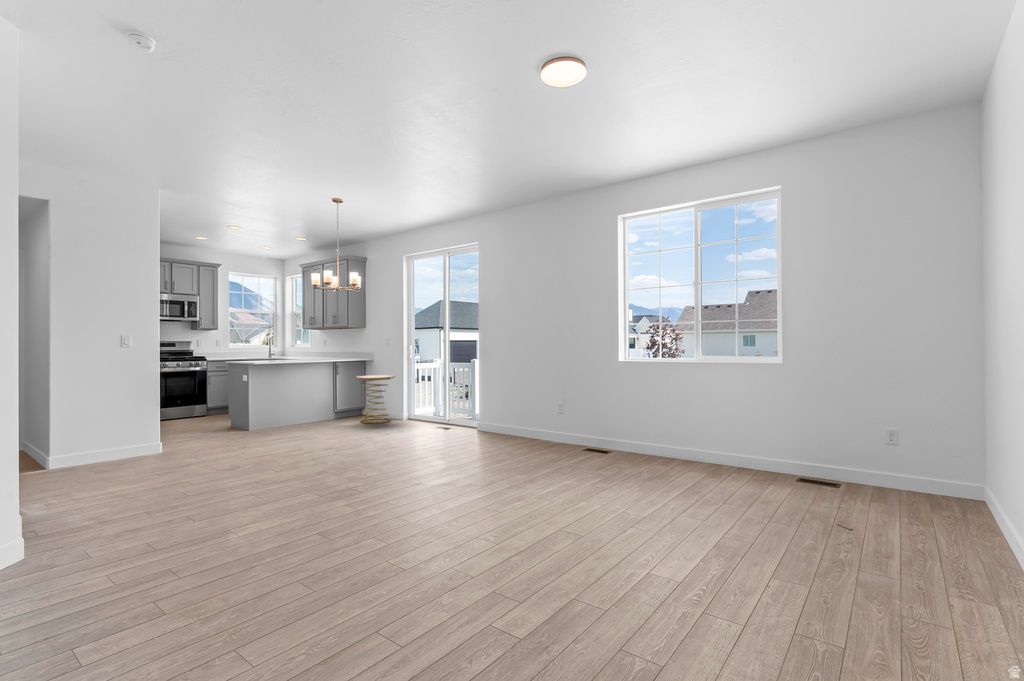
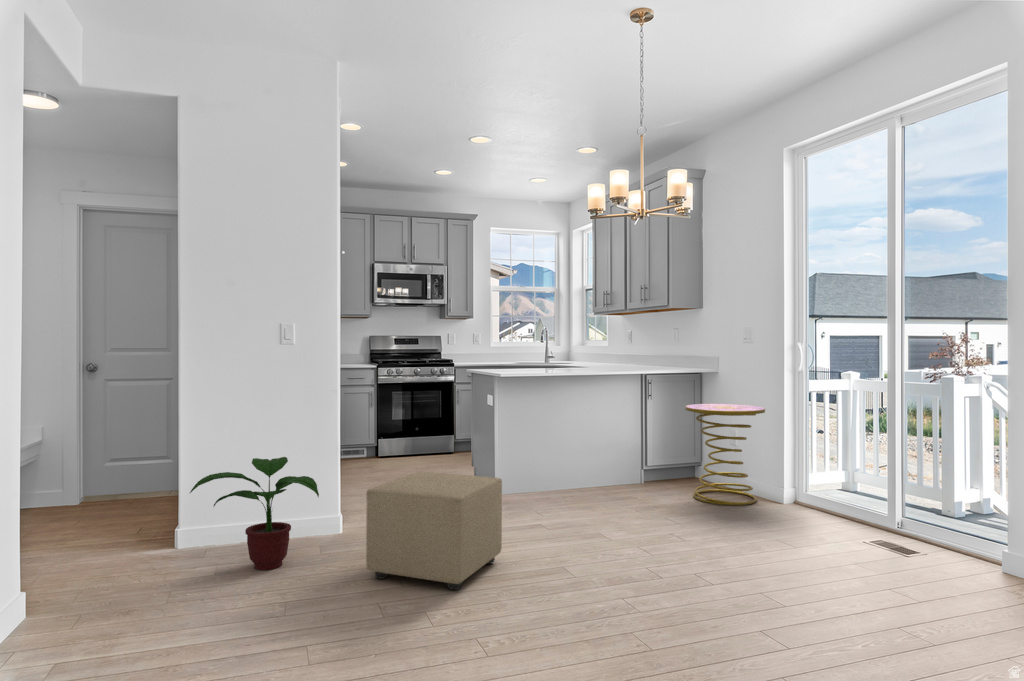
potted plant: none [78,409,161,468] -> present [190,457,319,570]
ottoman: none [193,410,264,462] -> present [366,472,502,590]

